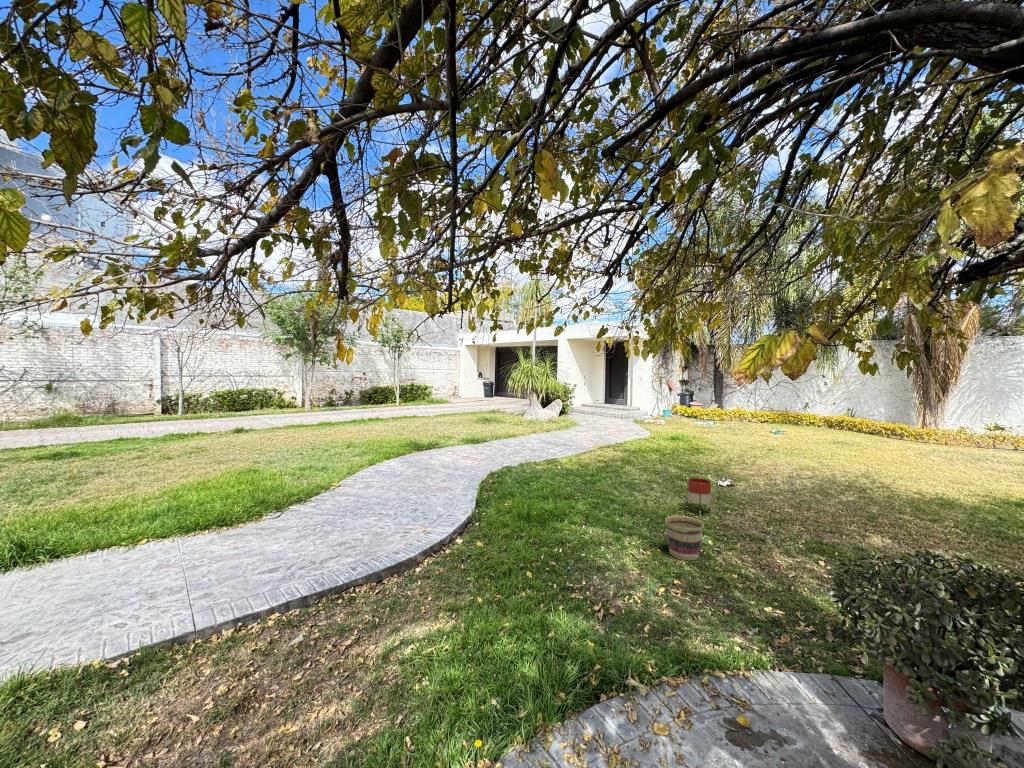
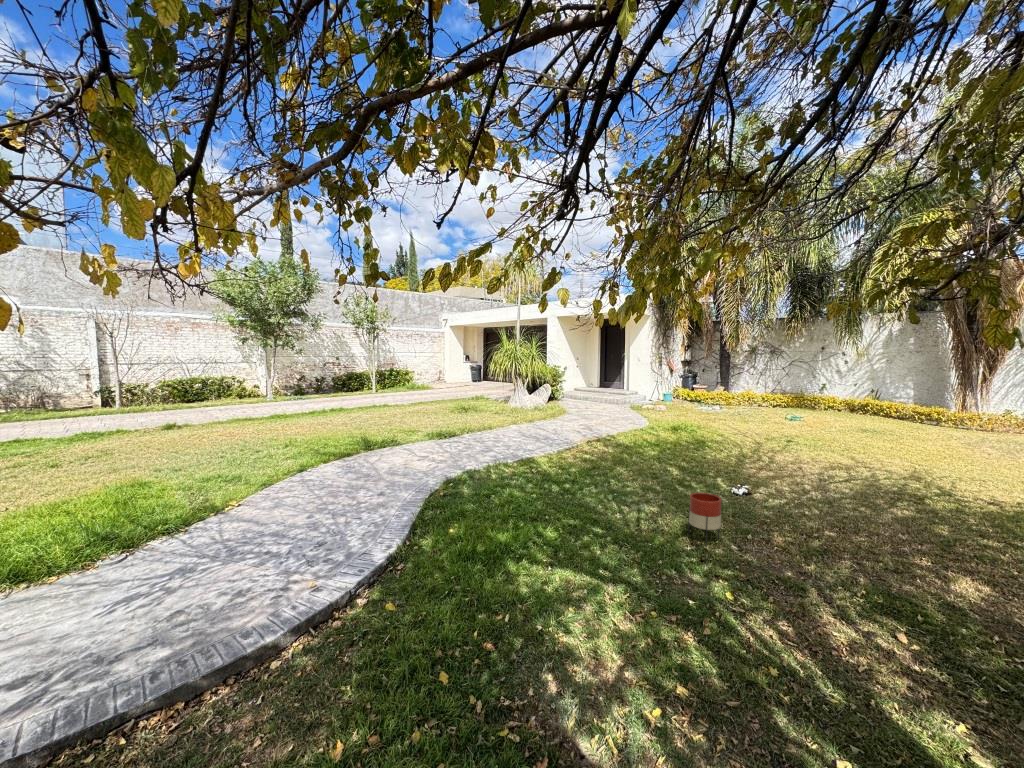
basket: present [665,516,704,560] -> none [656,561,713,633]

